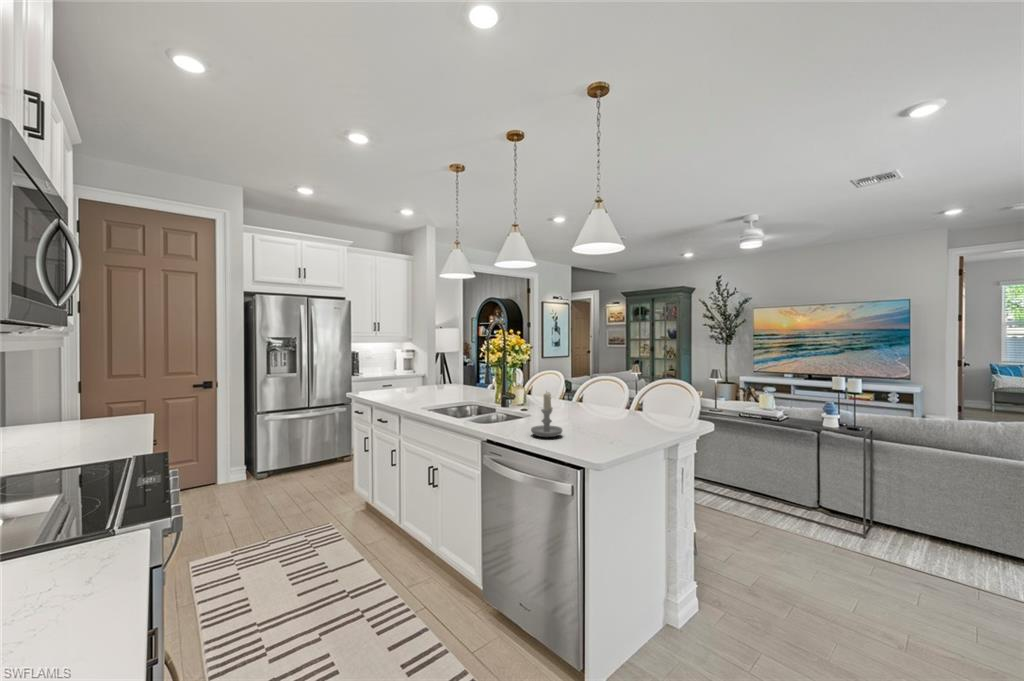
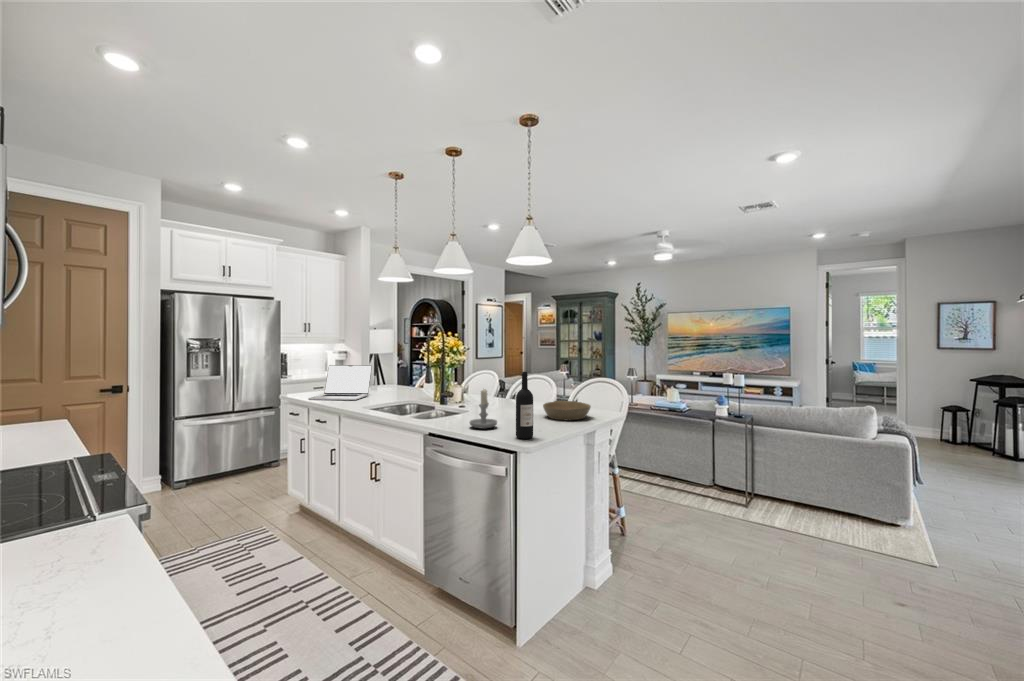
laptop: none [371,363,434,400] -> present [308,365,372,400]
wine bottle: none [584,373,605,453] -> present [516,372,533,439]
bowl: none [615,406,672,430] -> present [543,401,591,420]

